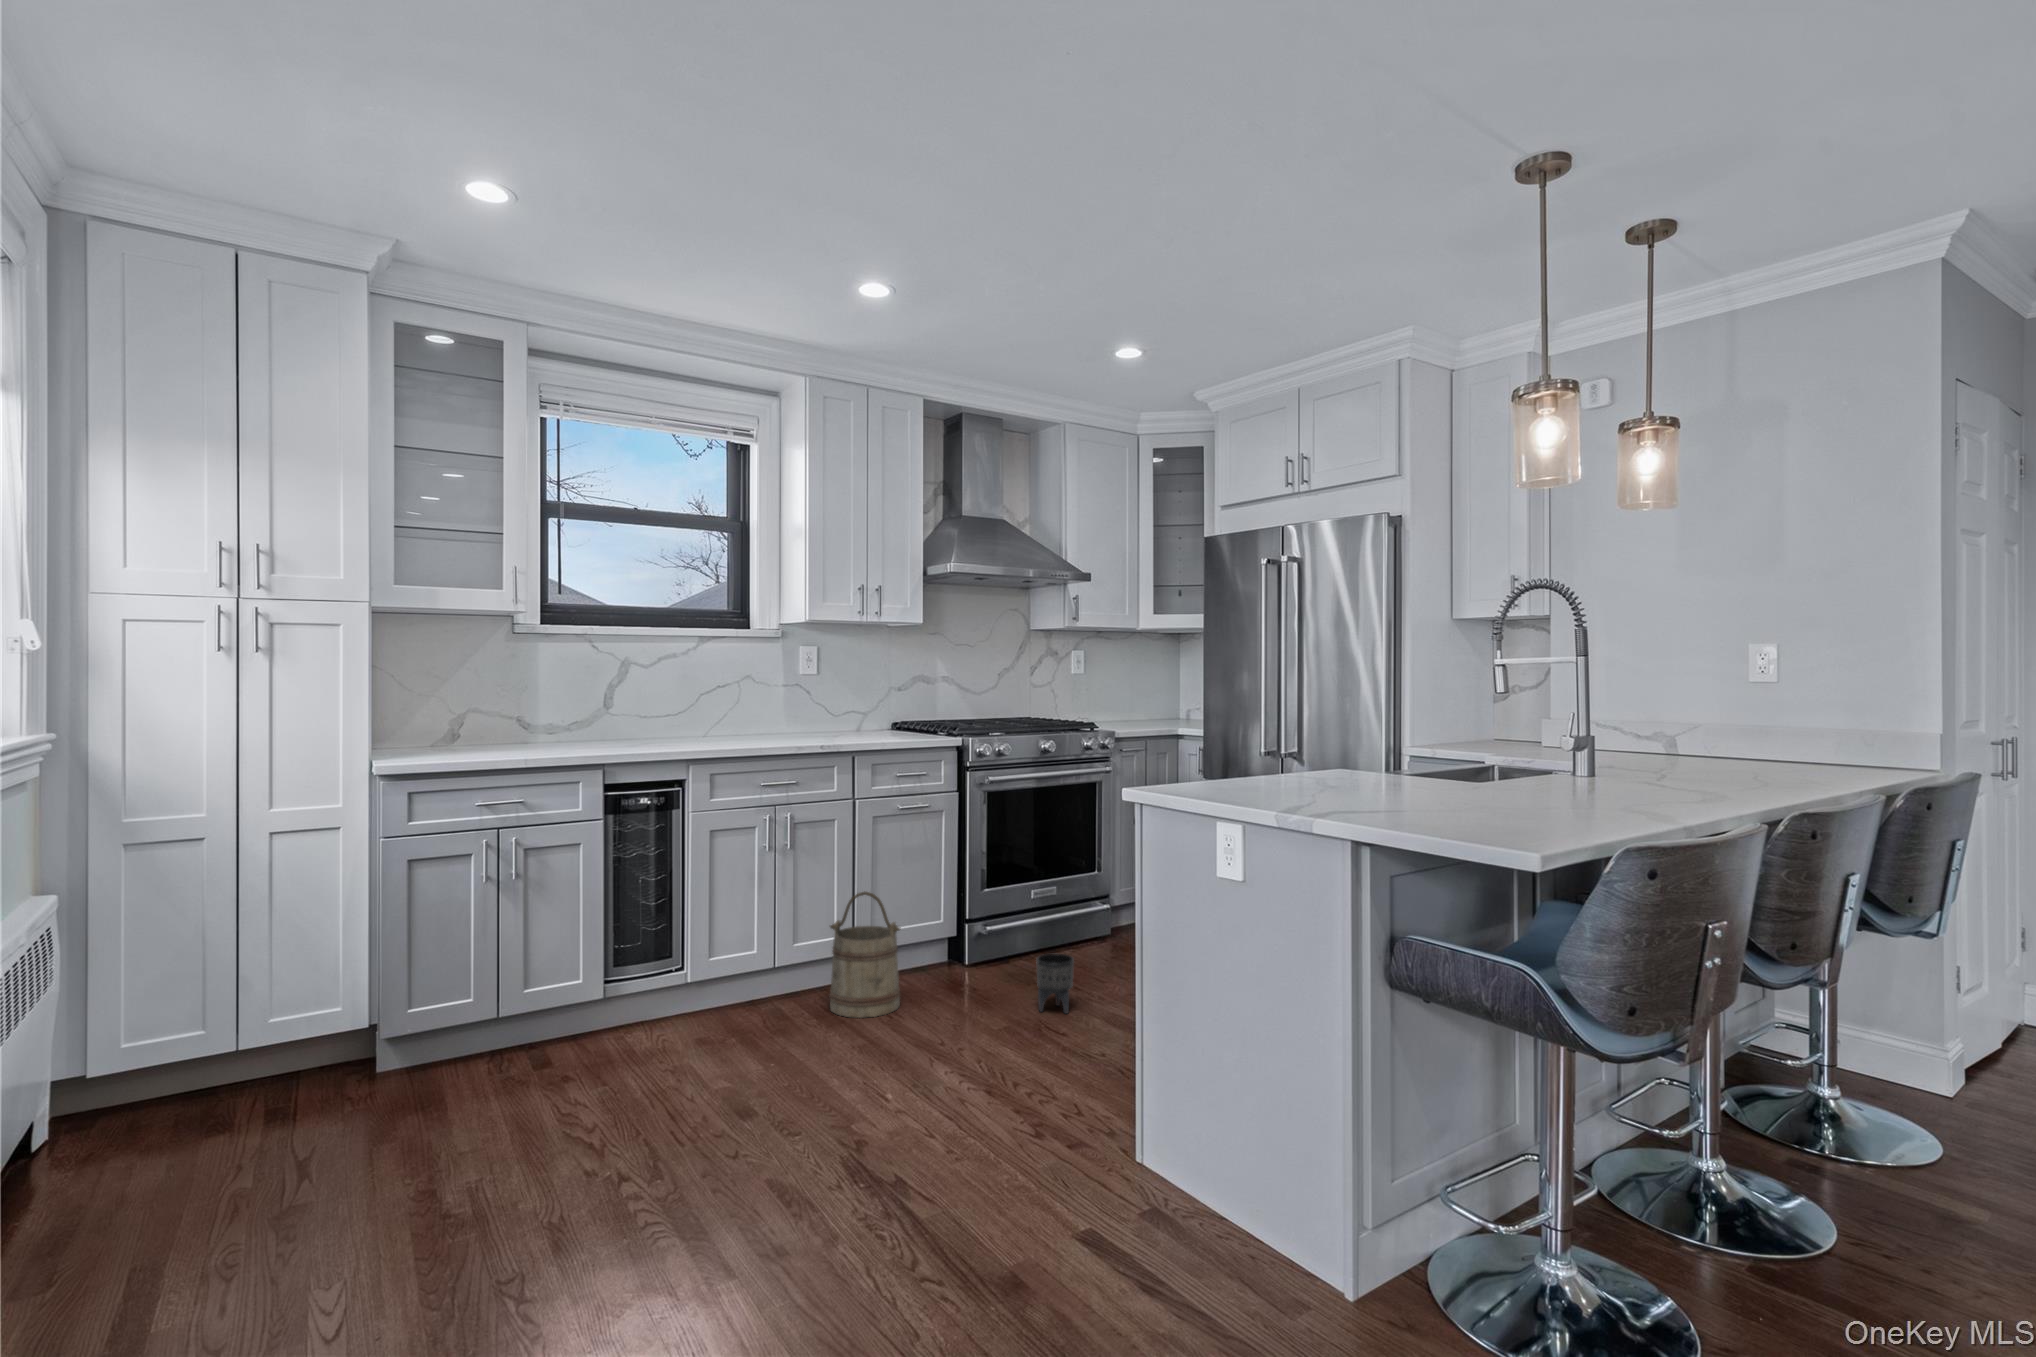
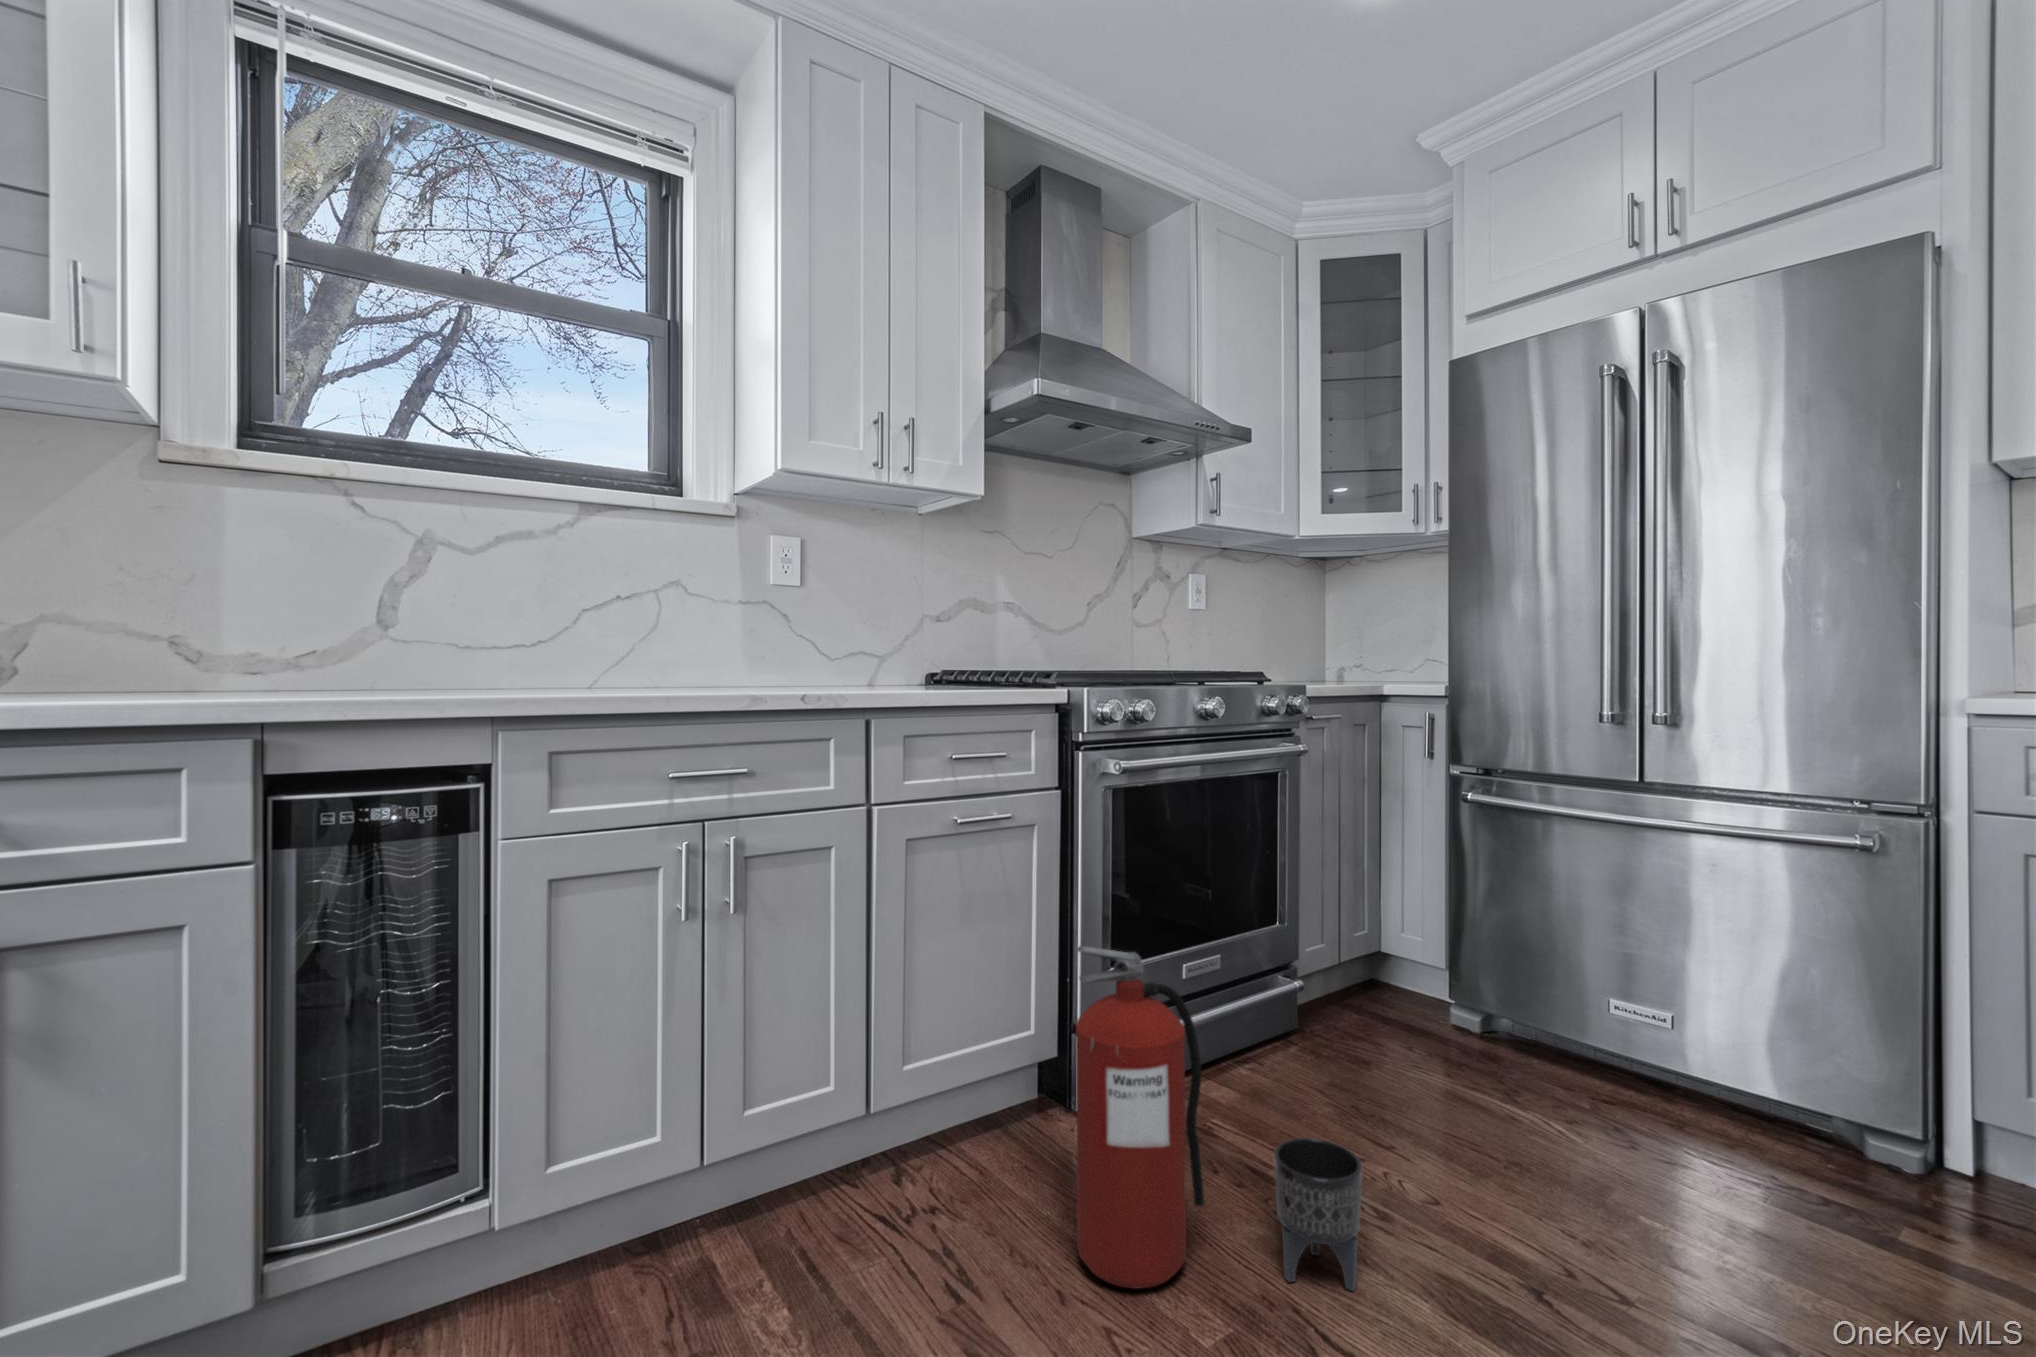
fire extinguisher: none [948,863,1006,1012] -> present [1076,946,1204,1288]
bucket: present [830,891,901,1018] -> none [817,1006,974,1311]

